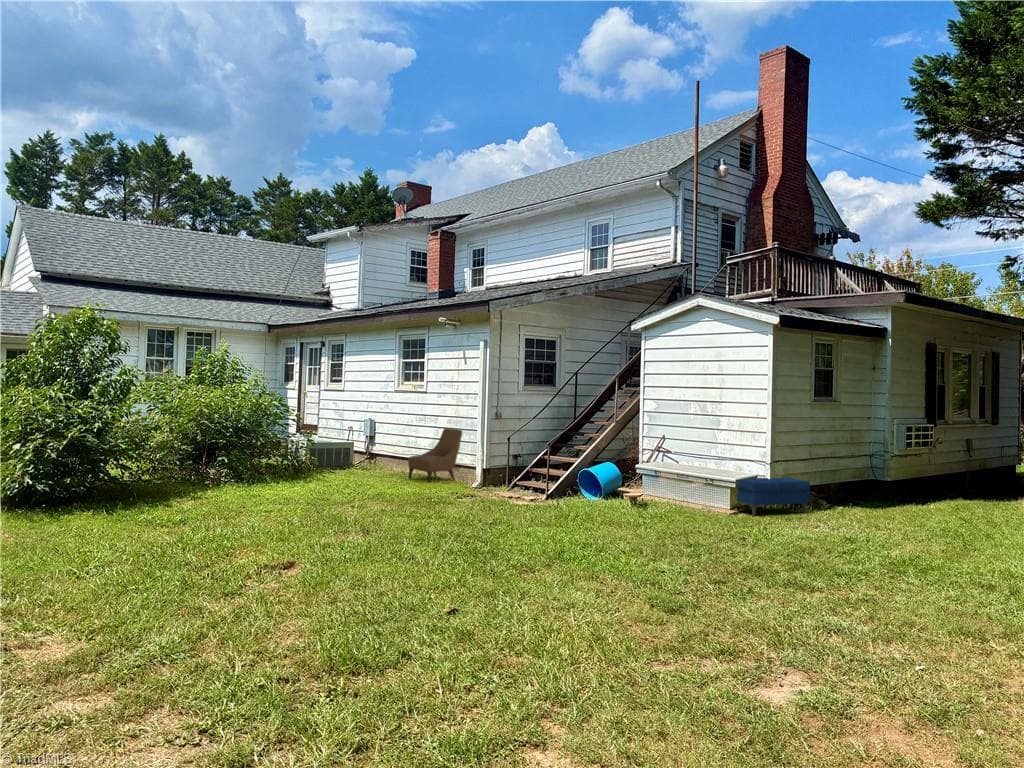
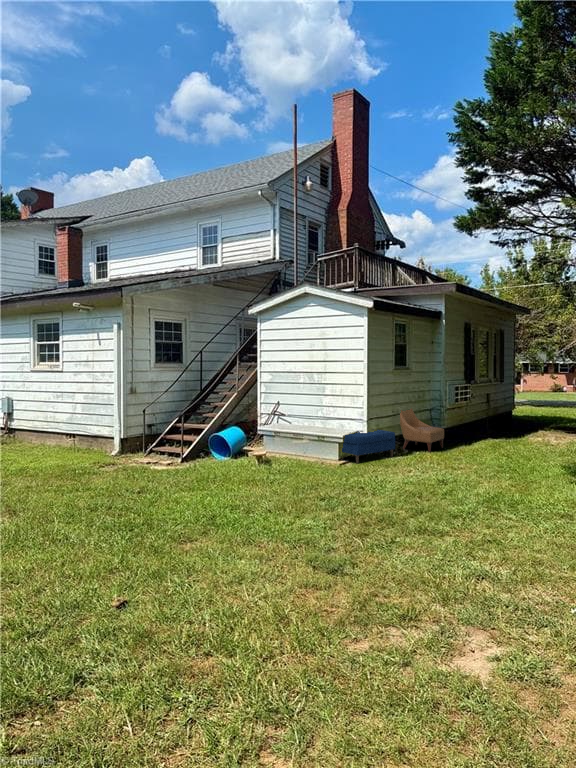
chair: present [408,428,462,483] -> present [400,408,444,452]

